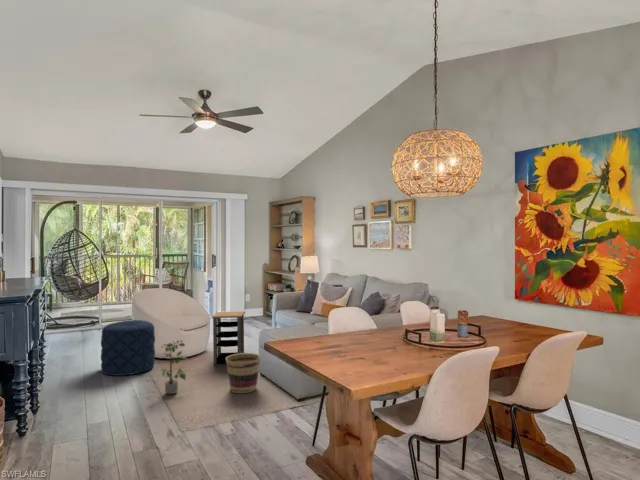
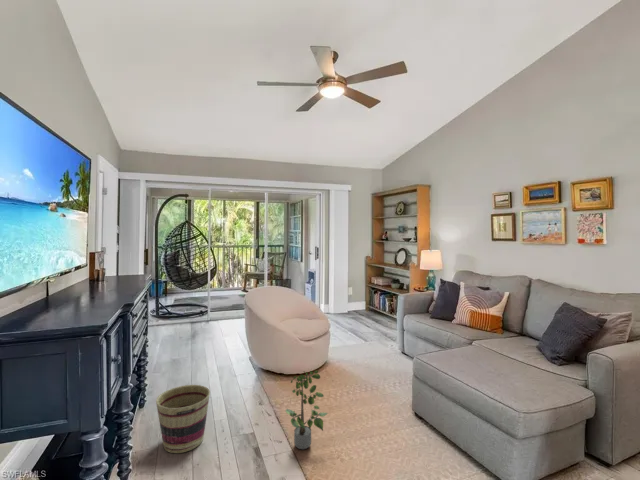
side table: present [212,312,245,364] -> none [339,317,376,385]
pouf: present [101,320,155,376] -> none [209,325,271,399]
basket: present [226,353,260,393] -> present [156,385,210,453]

